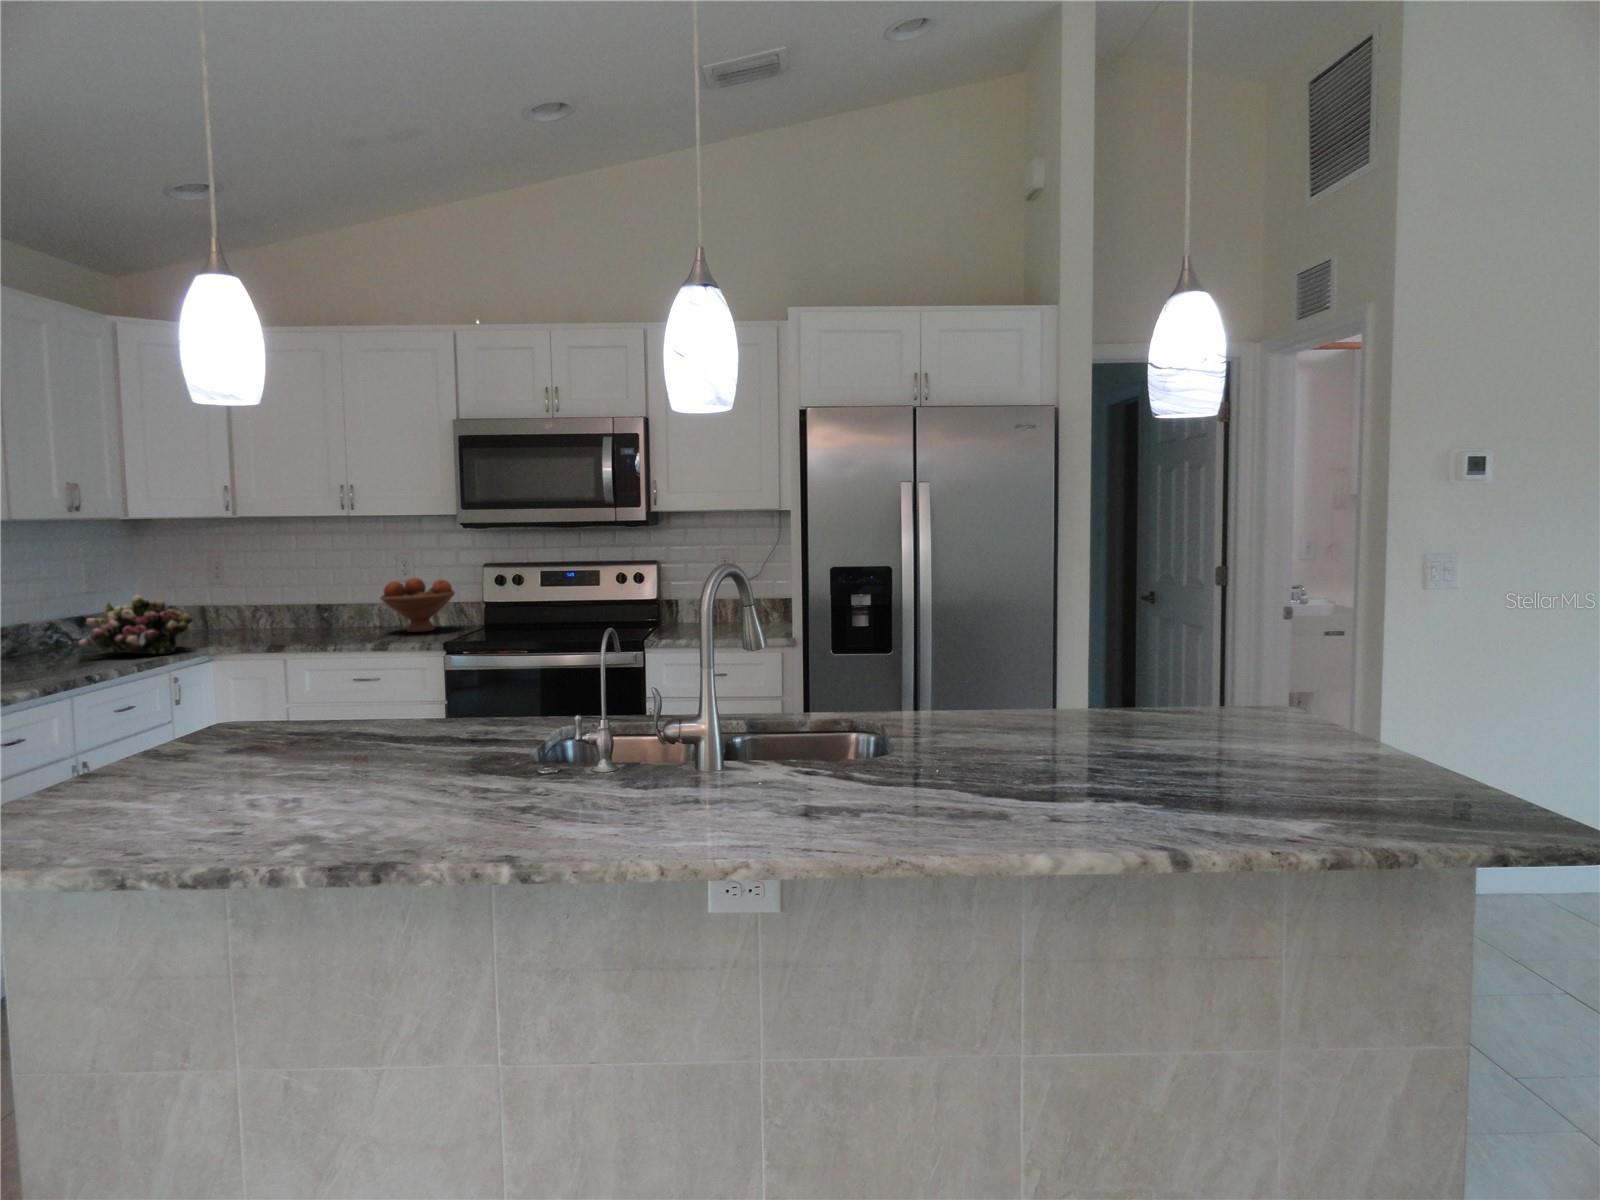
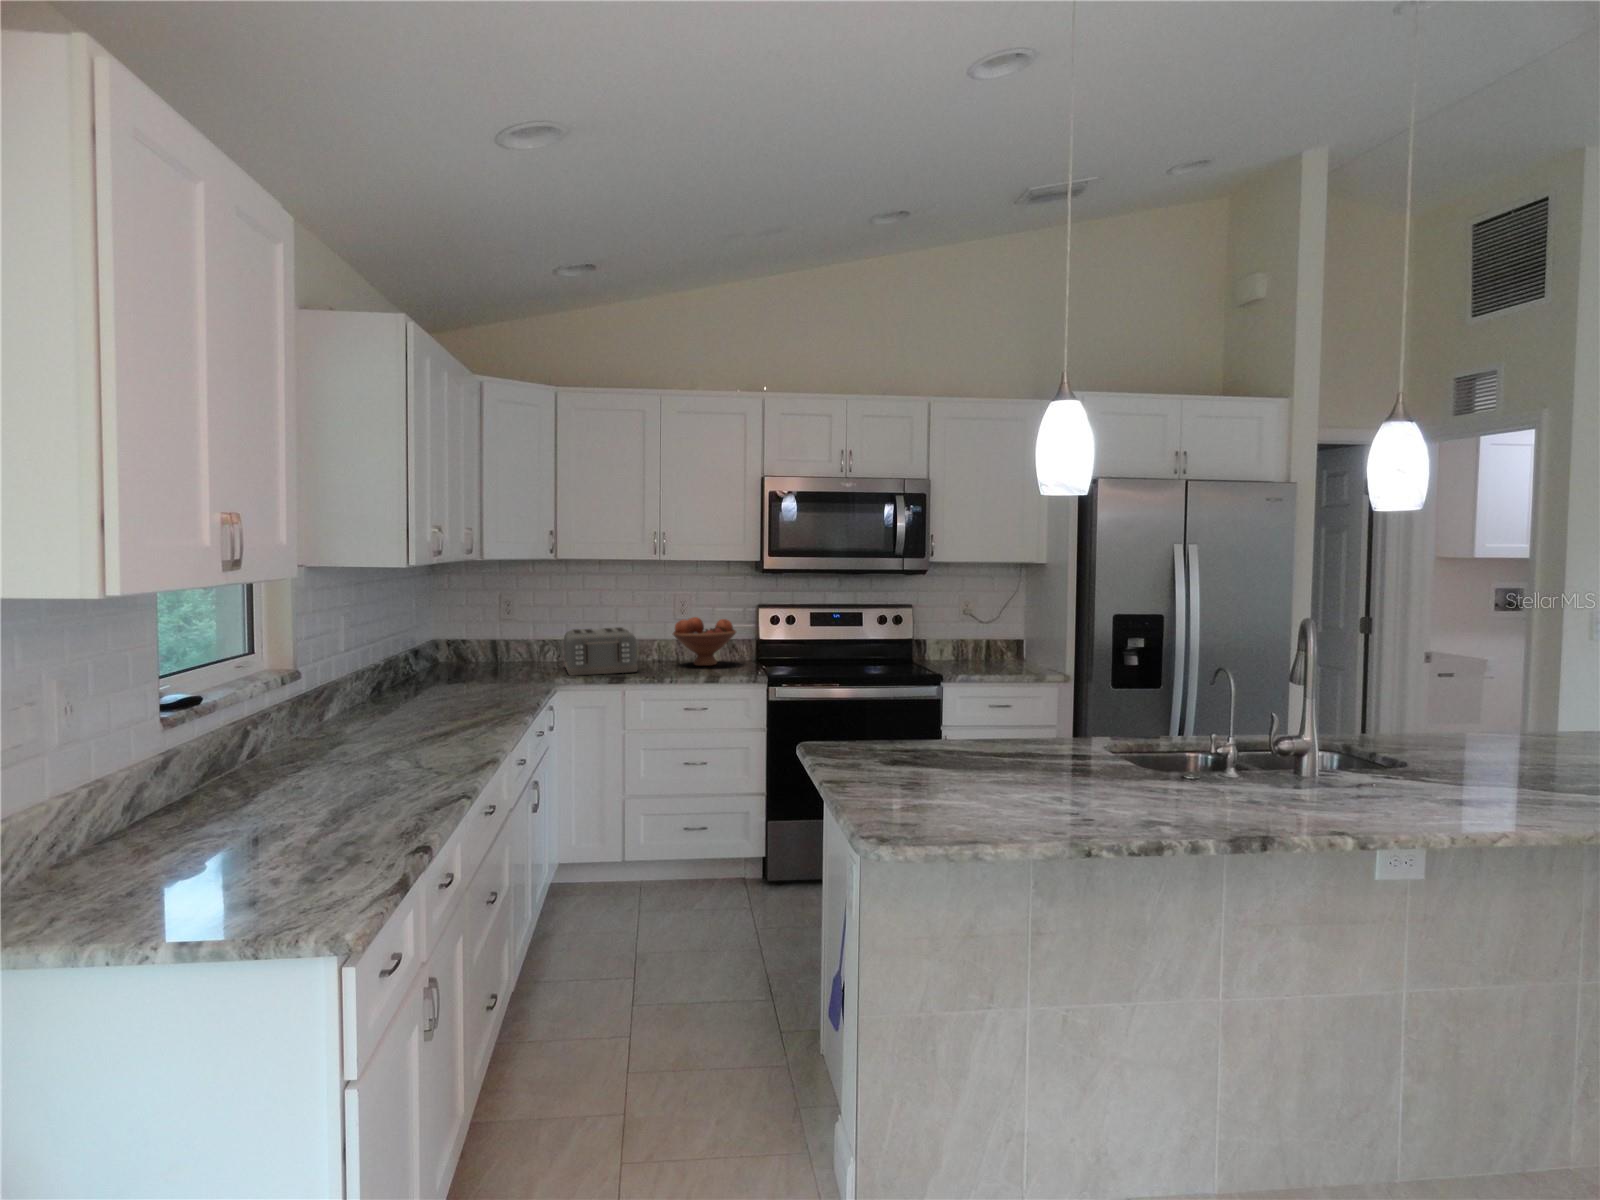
toaster: none [240,590,343,645] -> present [564,627,638,676]
flower arrangement: present [78,595,193,654] -> none [449,629,539,683]

